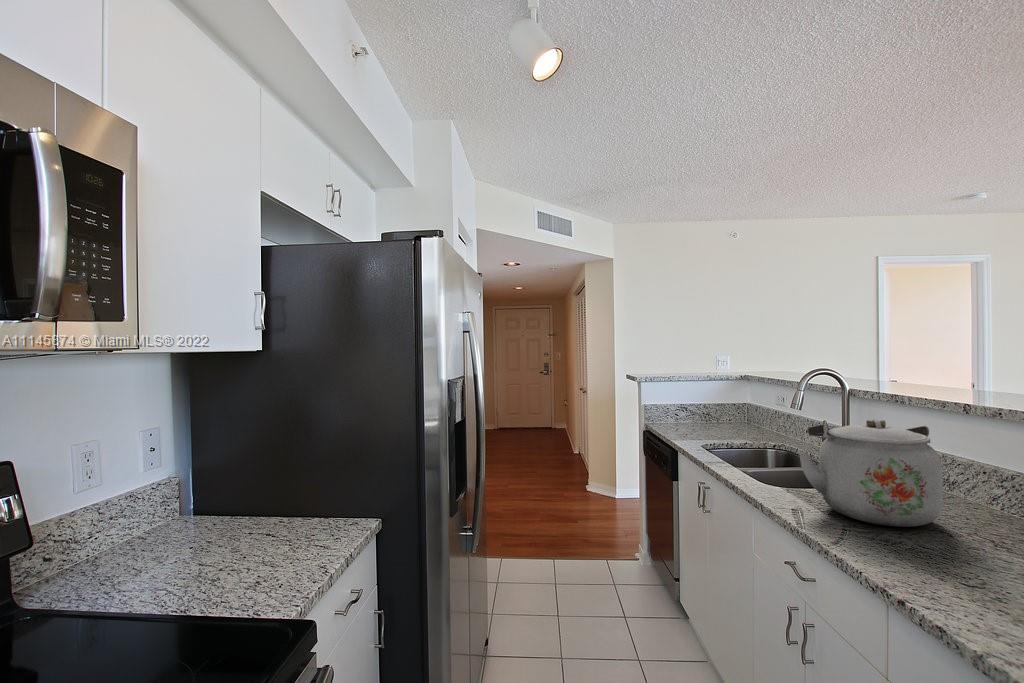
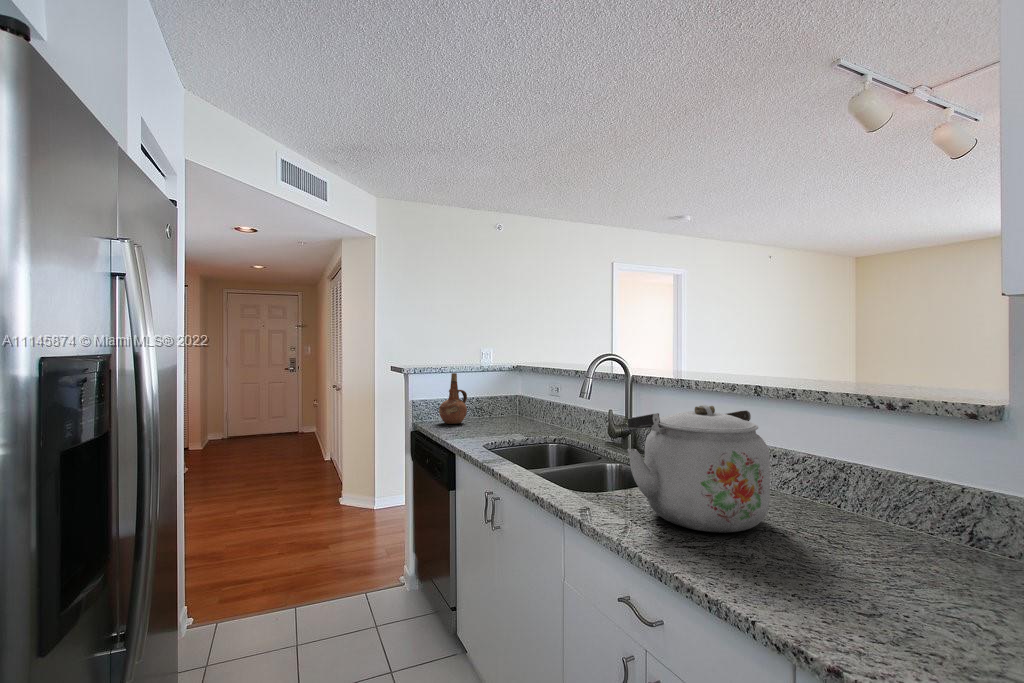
ceramic pitcher: none [666,382,692,426] -> present [439,373,467,424]

